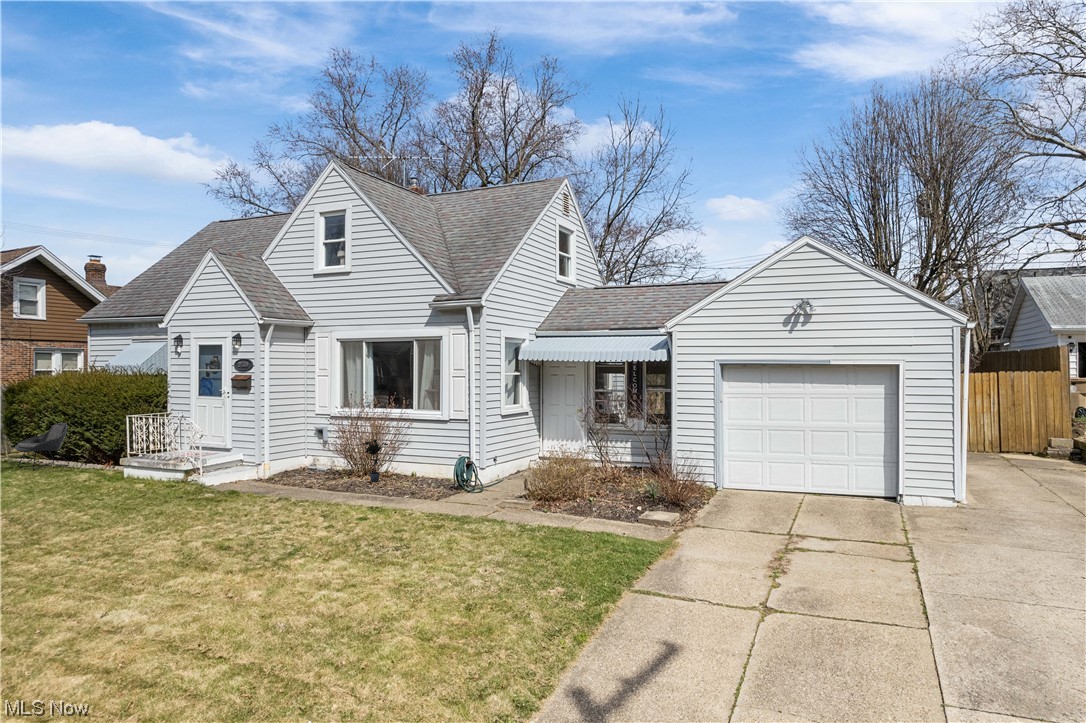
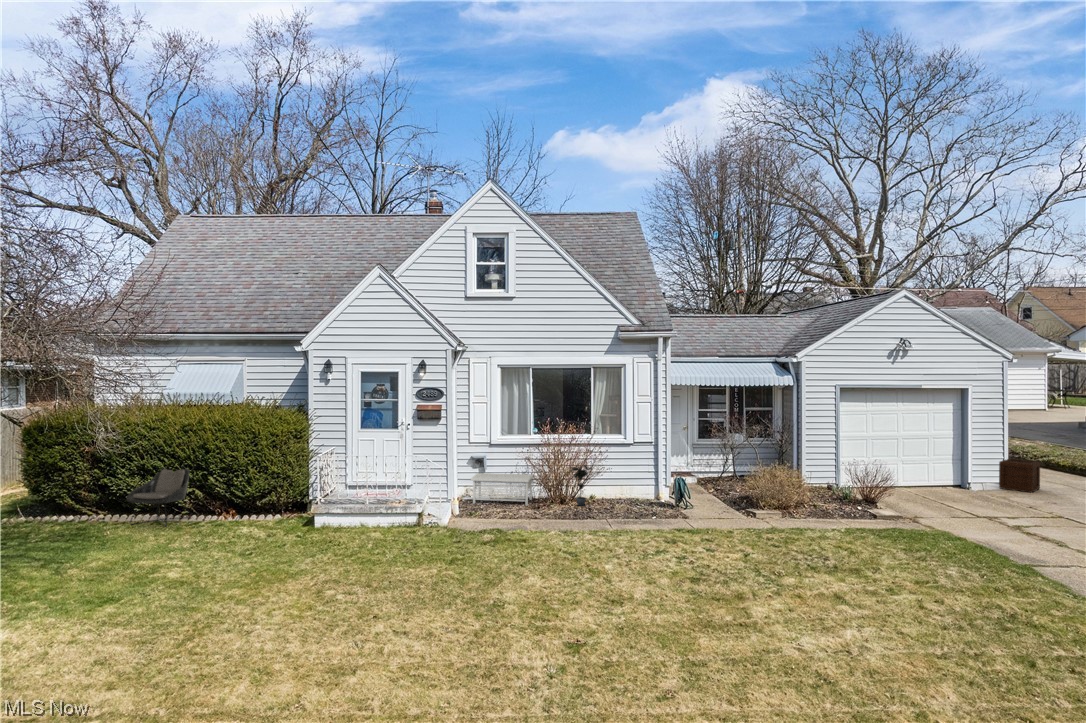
storage bench: none [290,443,352,477] -> present [471,473,533,505]
wooden crate: none [941,464,1008,513] -> present [999,459,1040,493]

